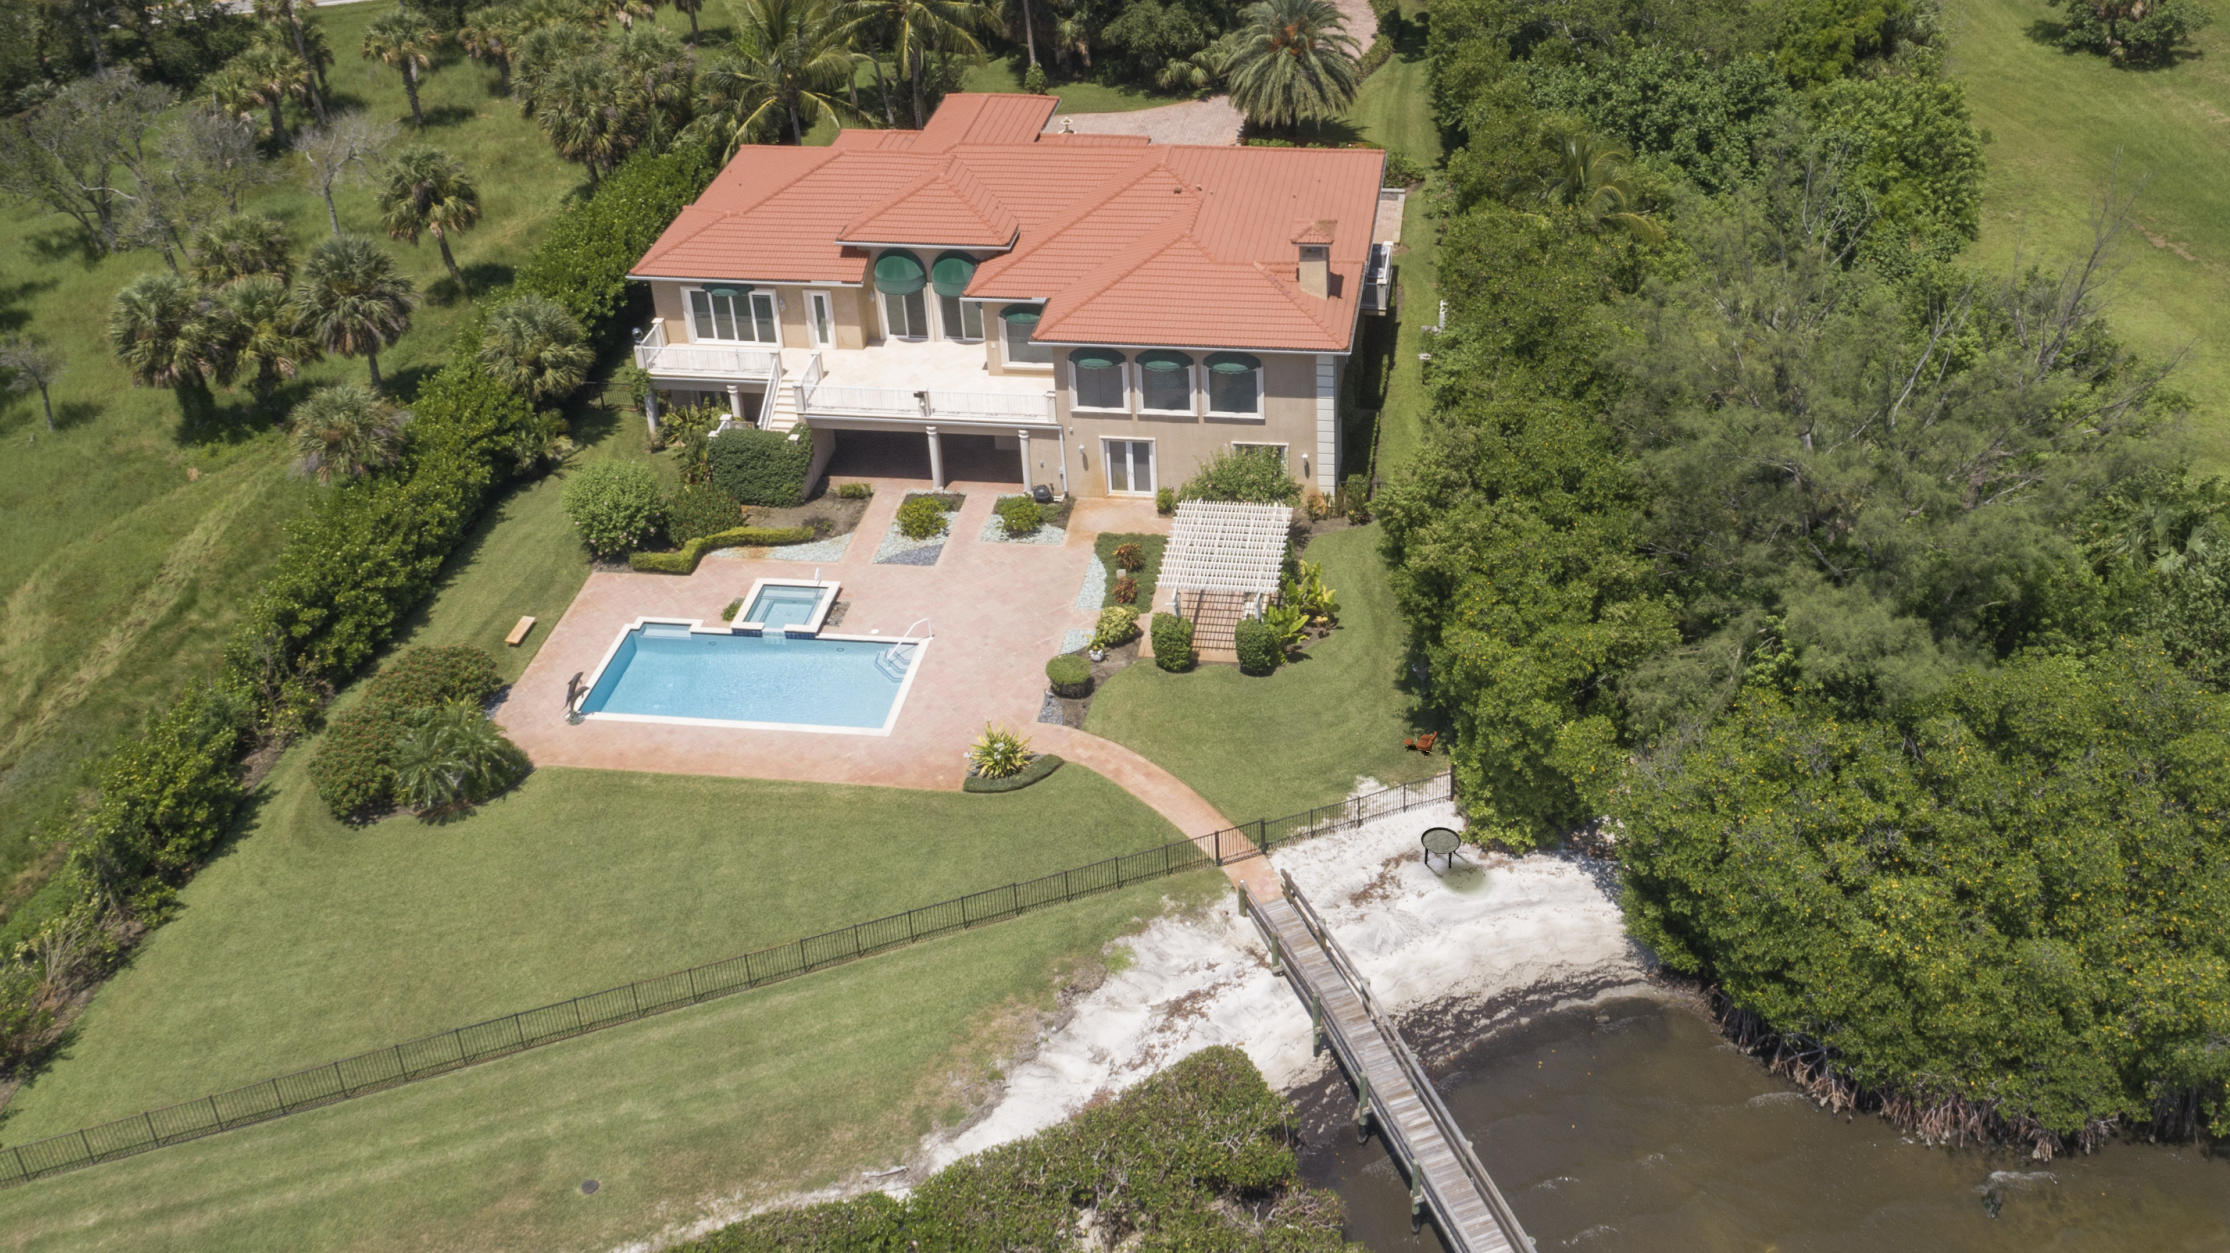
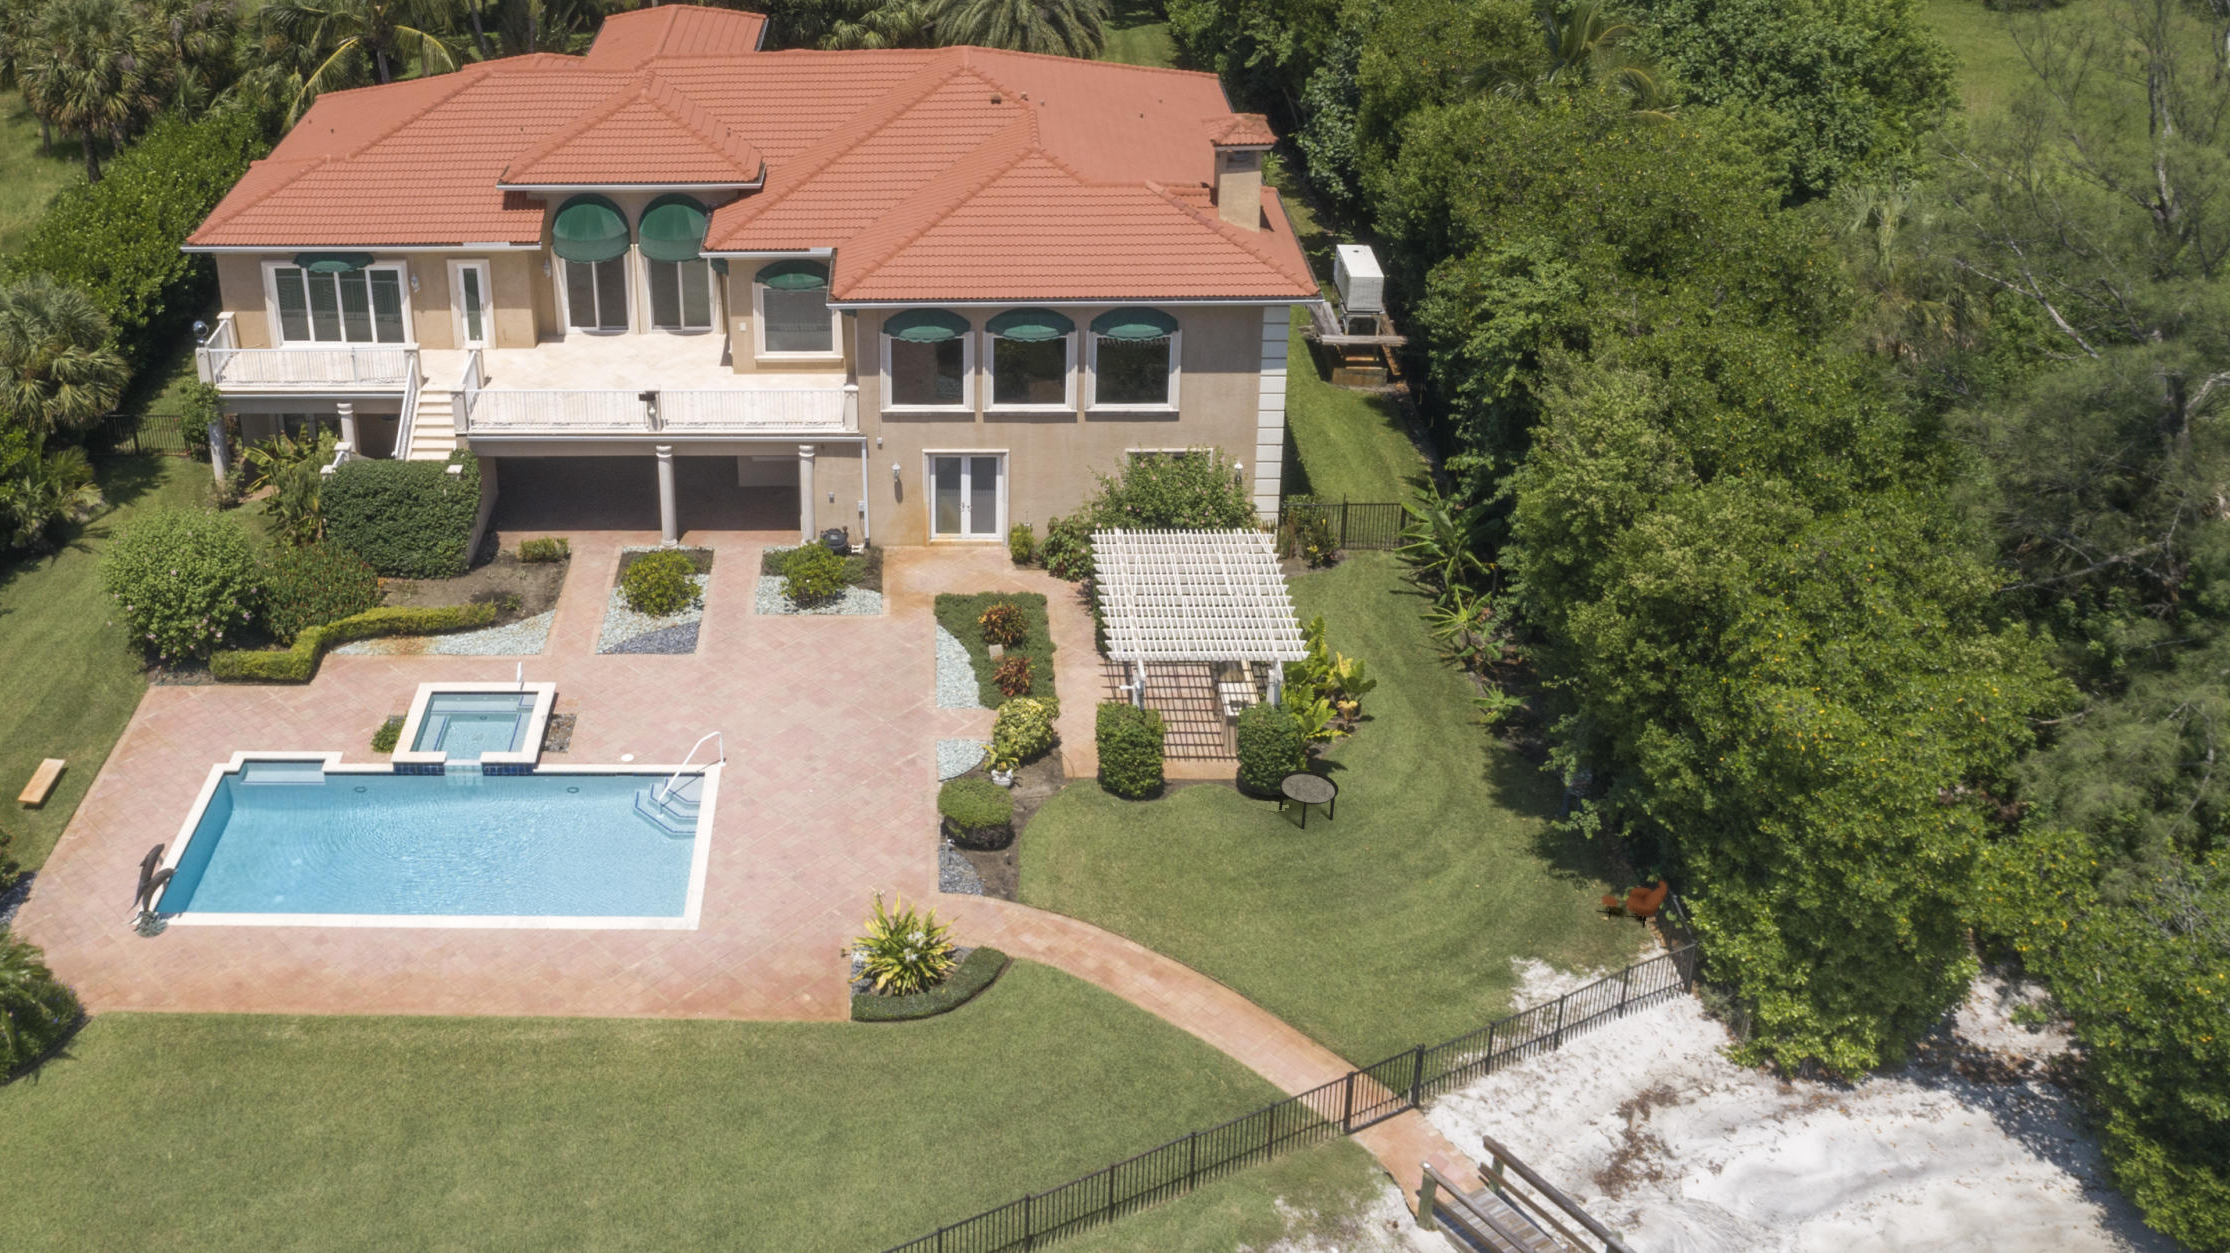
round table: present [1421,827,1461,869] -> present [1278,770,1339,829]

